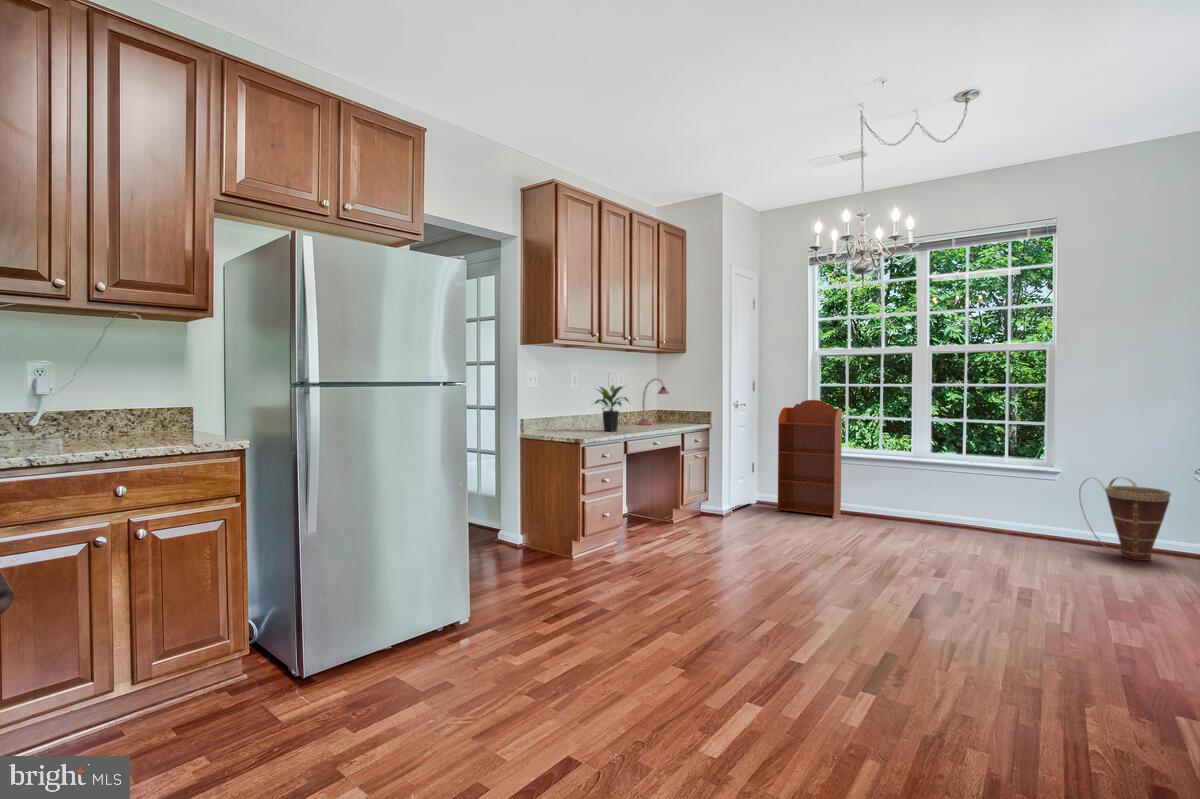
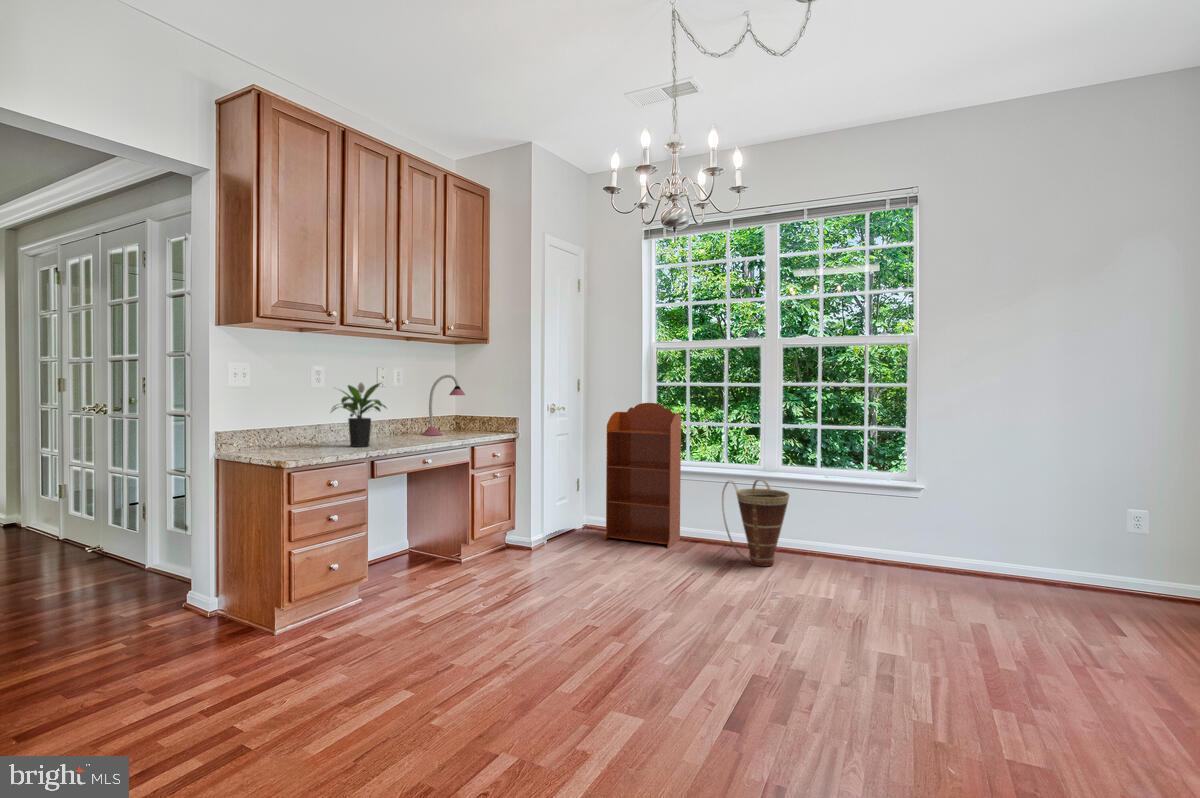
basket: present [1079,478,1171,561] -> present [722,480,789,566]

